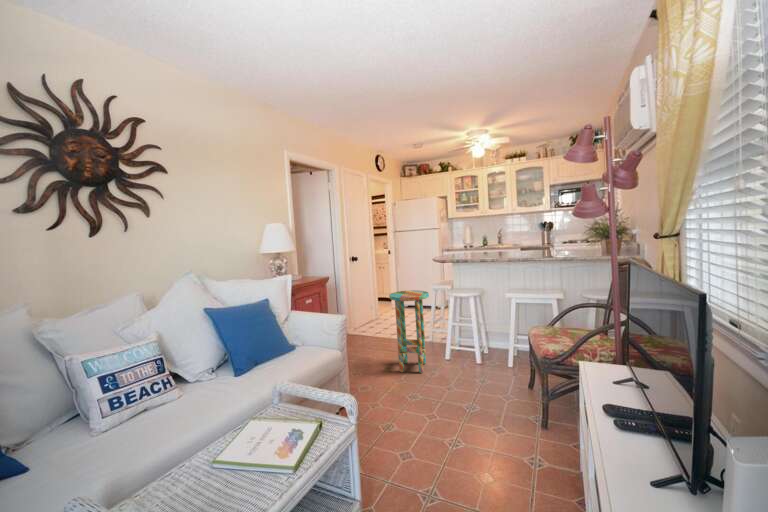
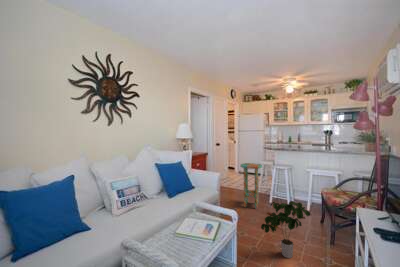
potted plant: none [416,359,504,465] -> present [261,201,310,258]

